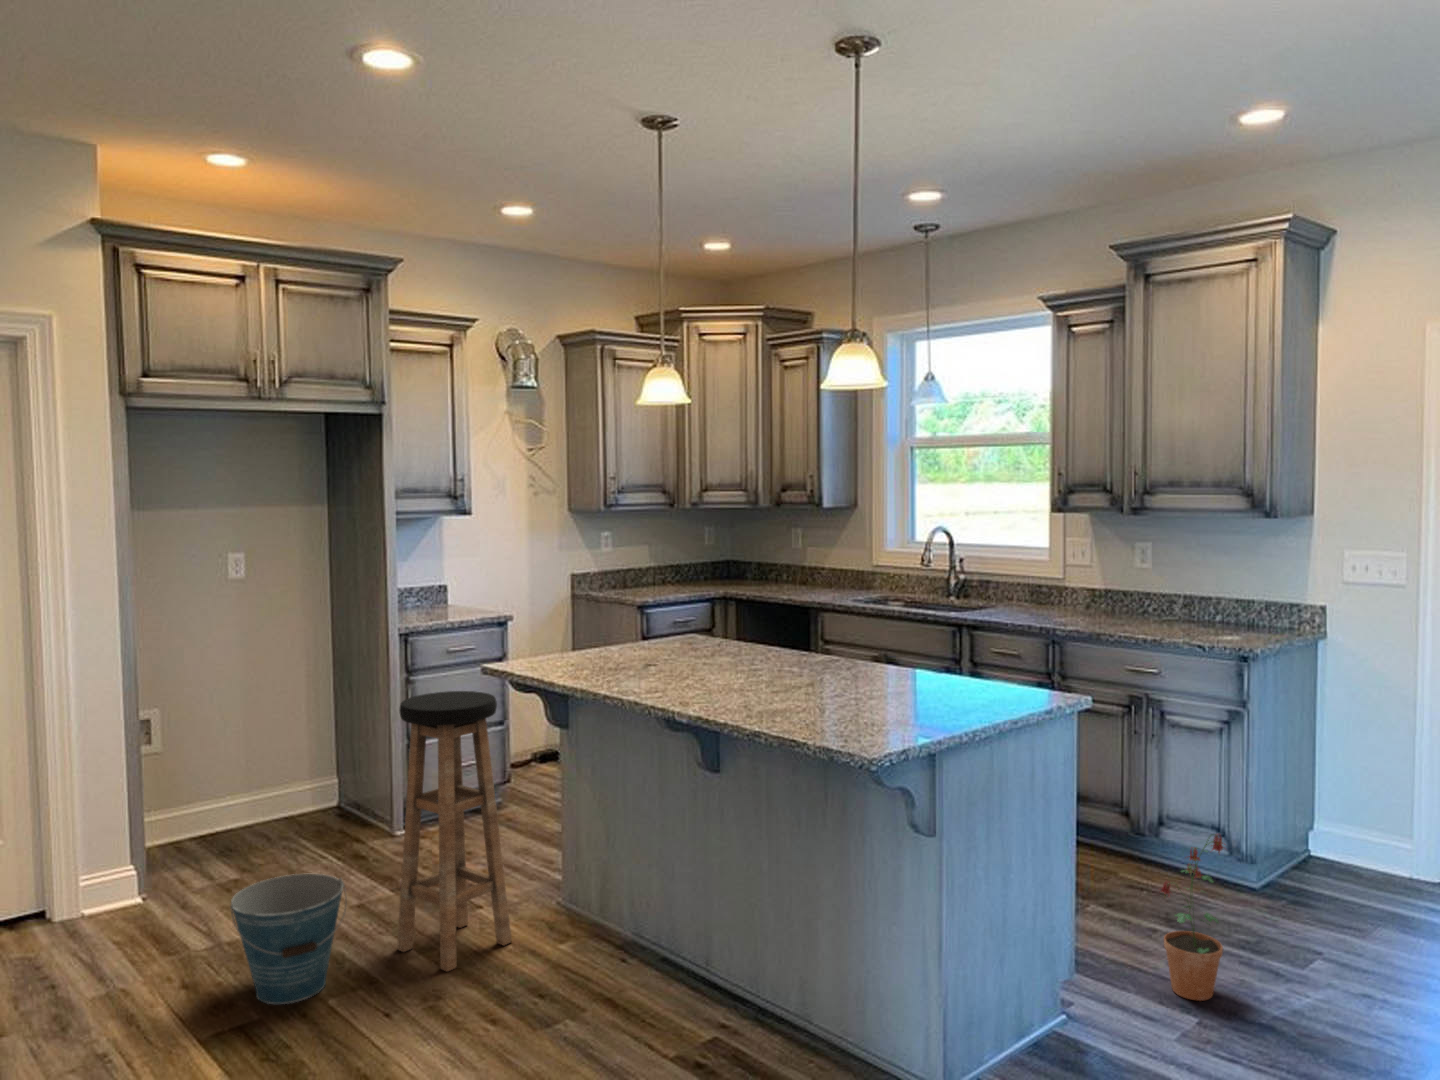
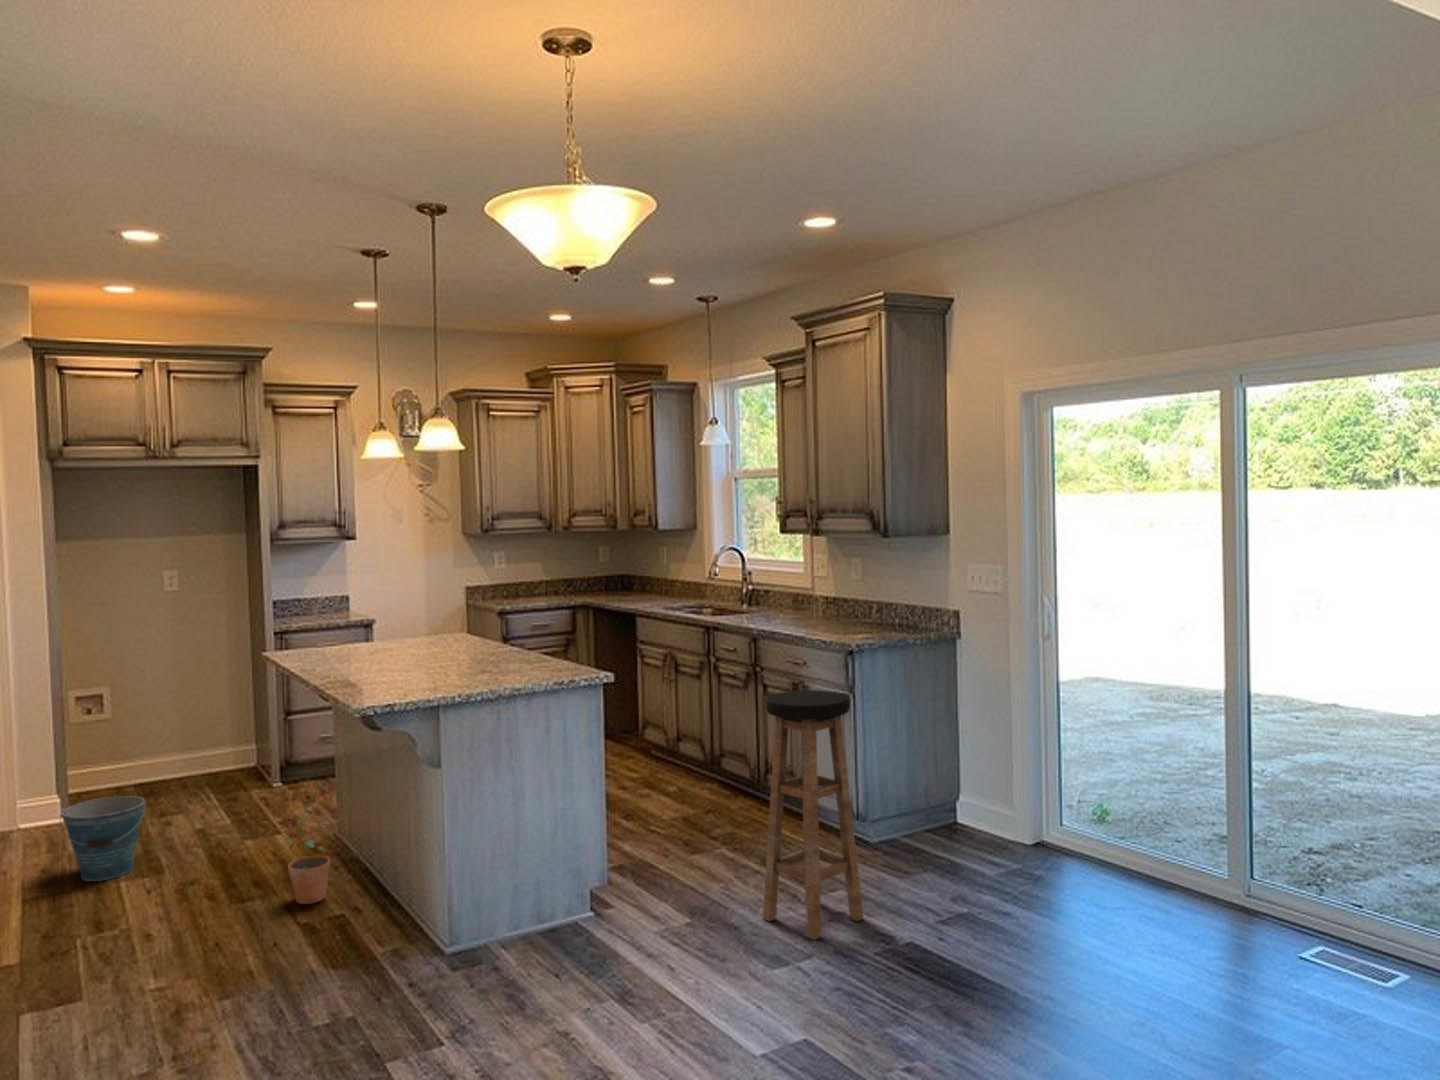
bar stool: present [397,691,512,972] -> present [763,690,863,940]
potted plant: present [1161,834,1223,1001] -> present [282,786,337,904]

